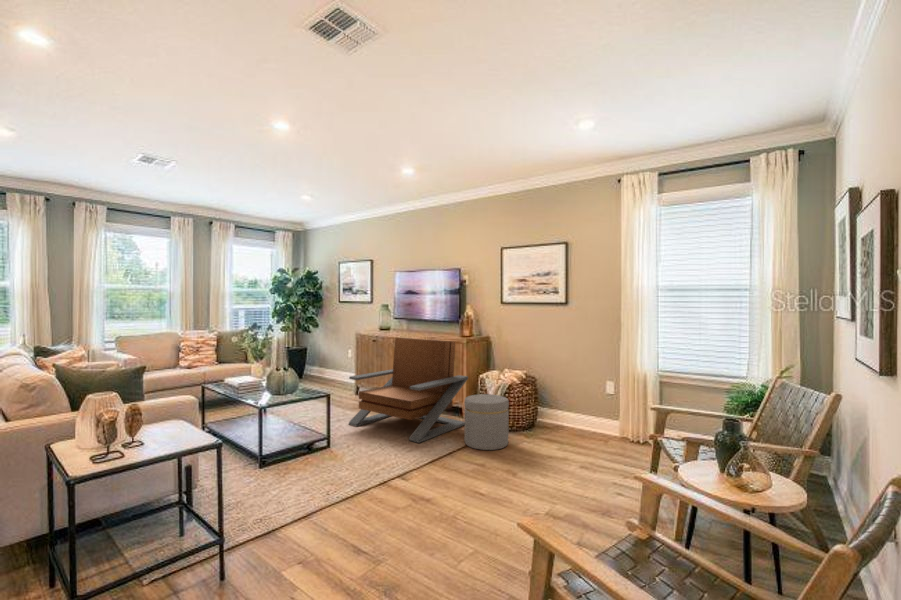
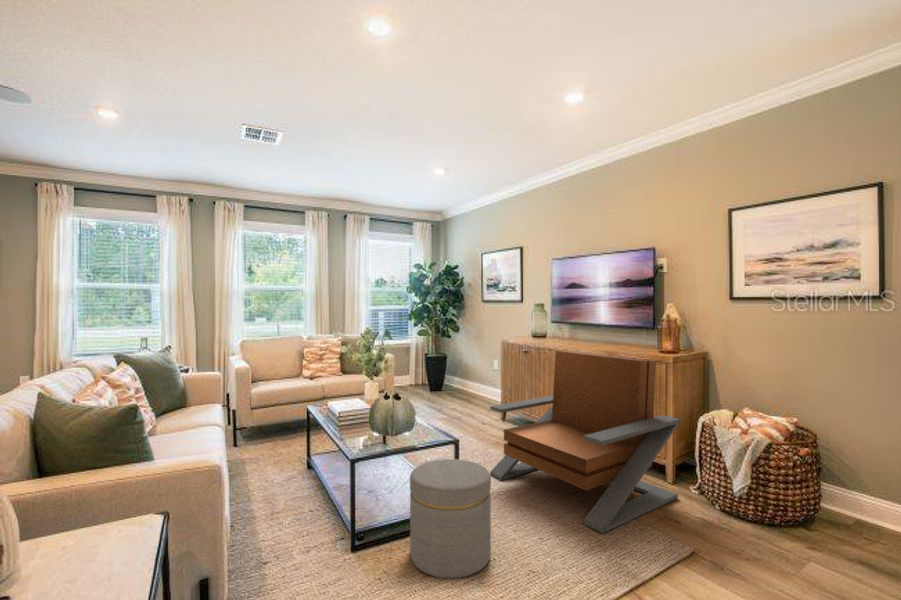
ottoman: present [464,394,509,450] -> present [410,459,491,578]

